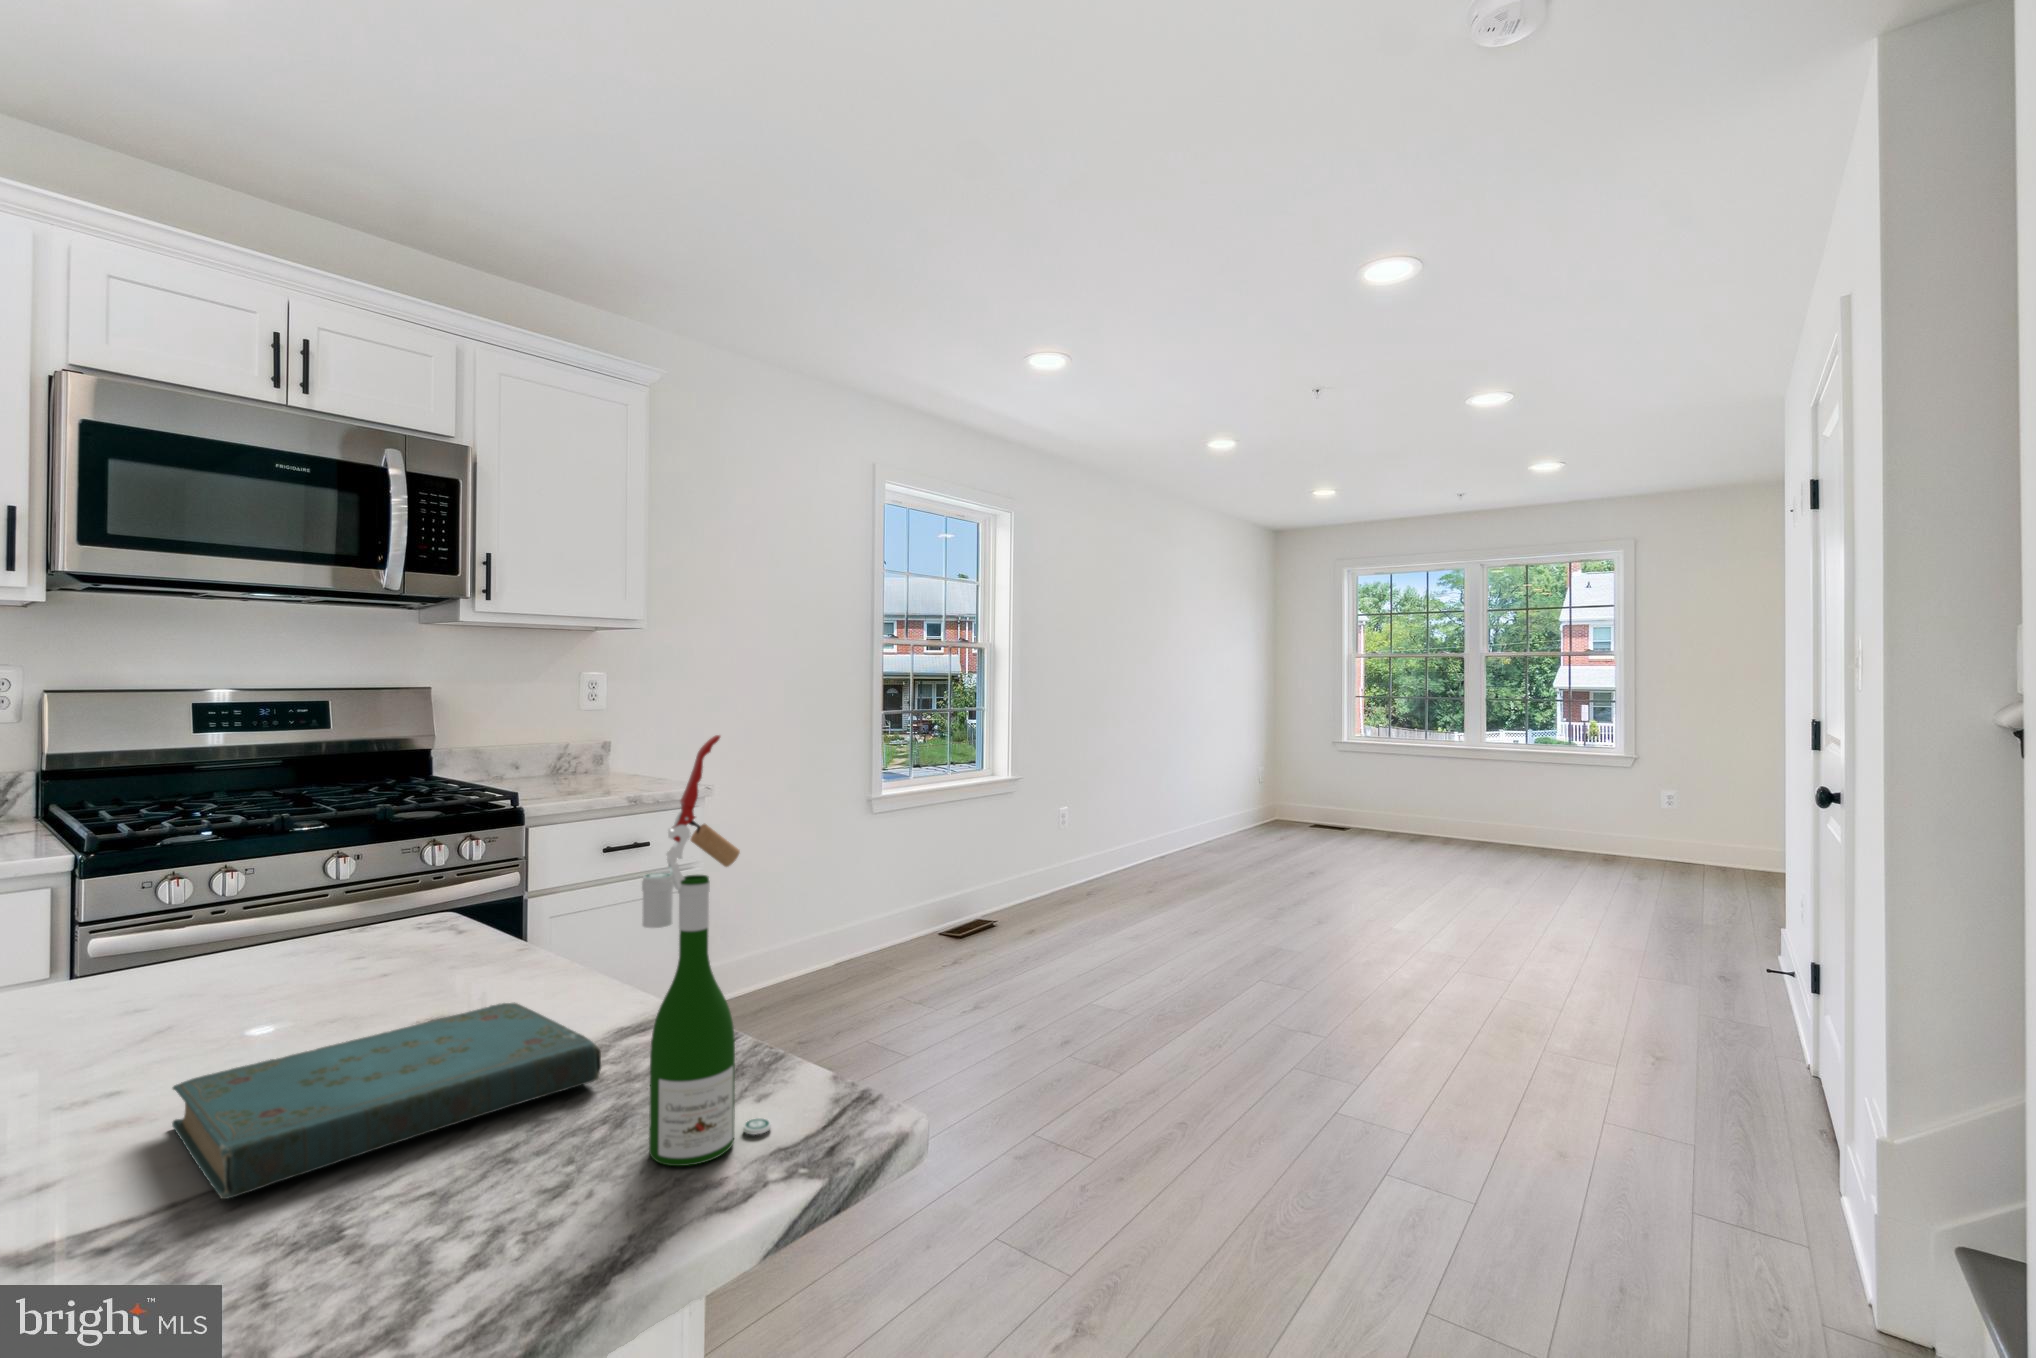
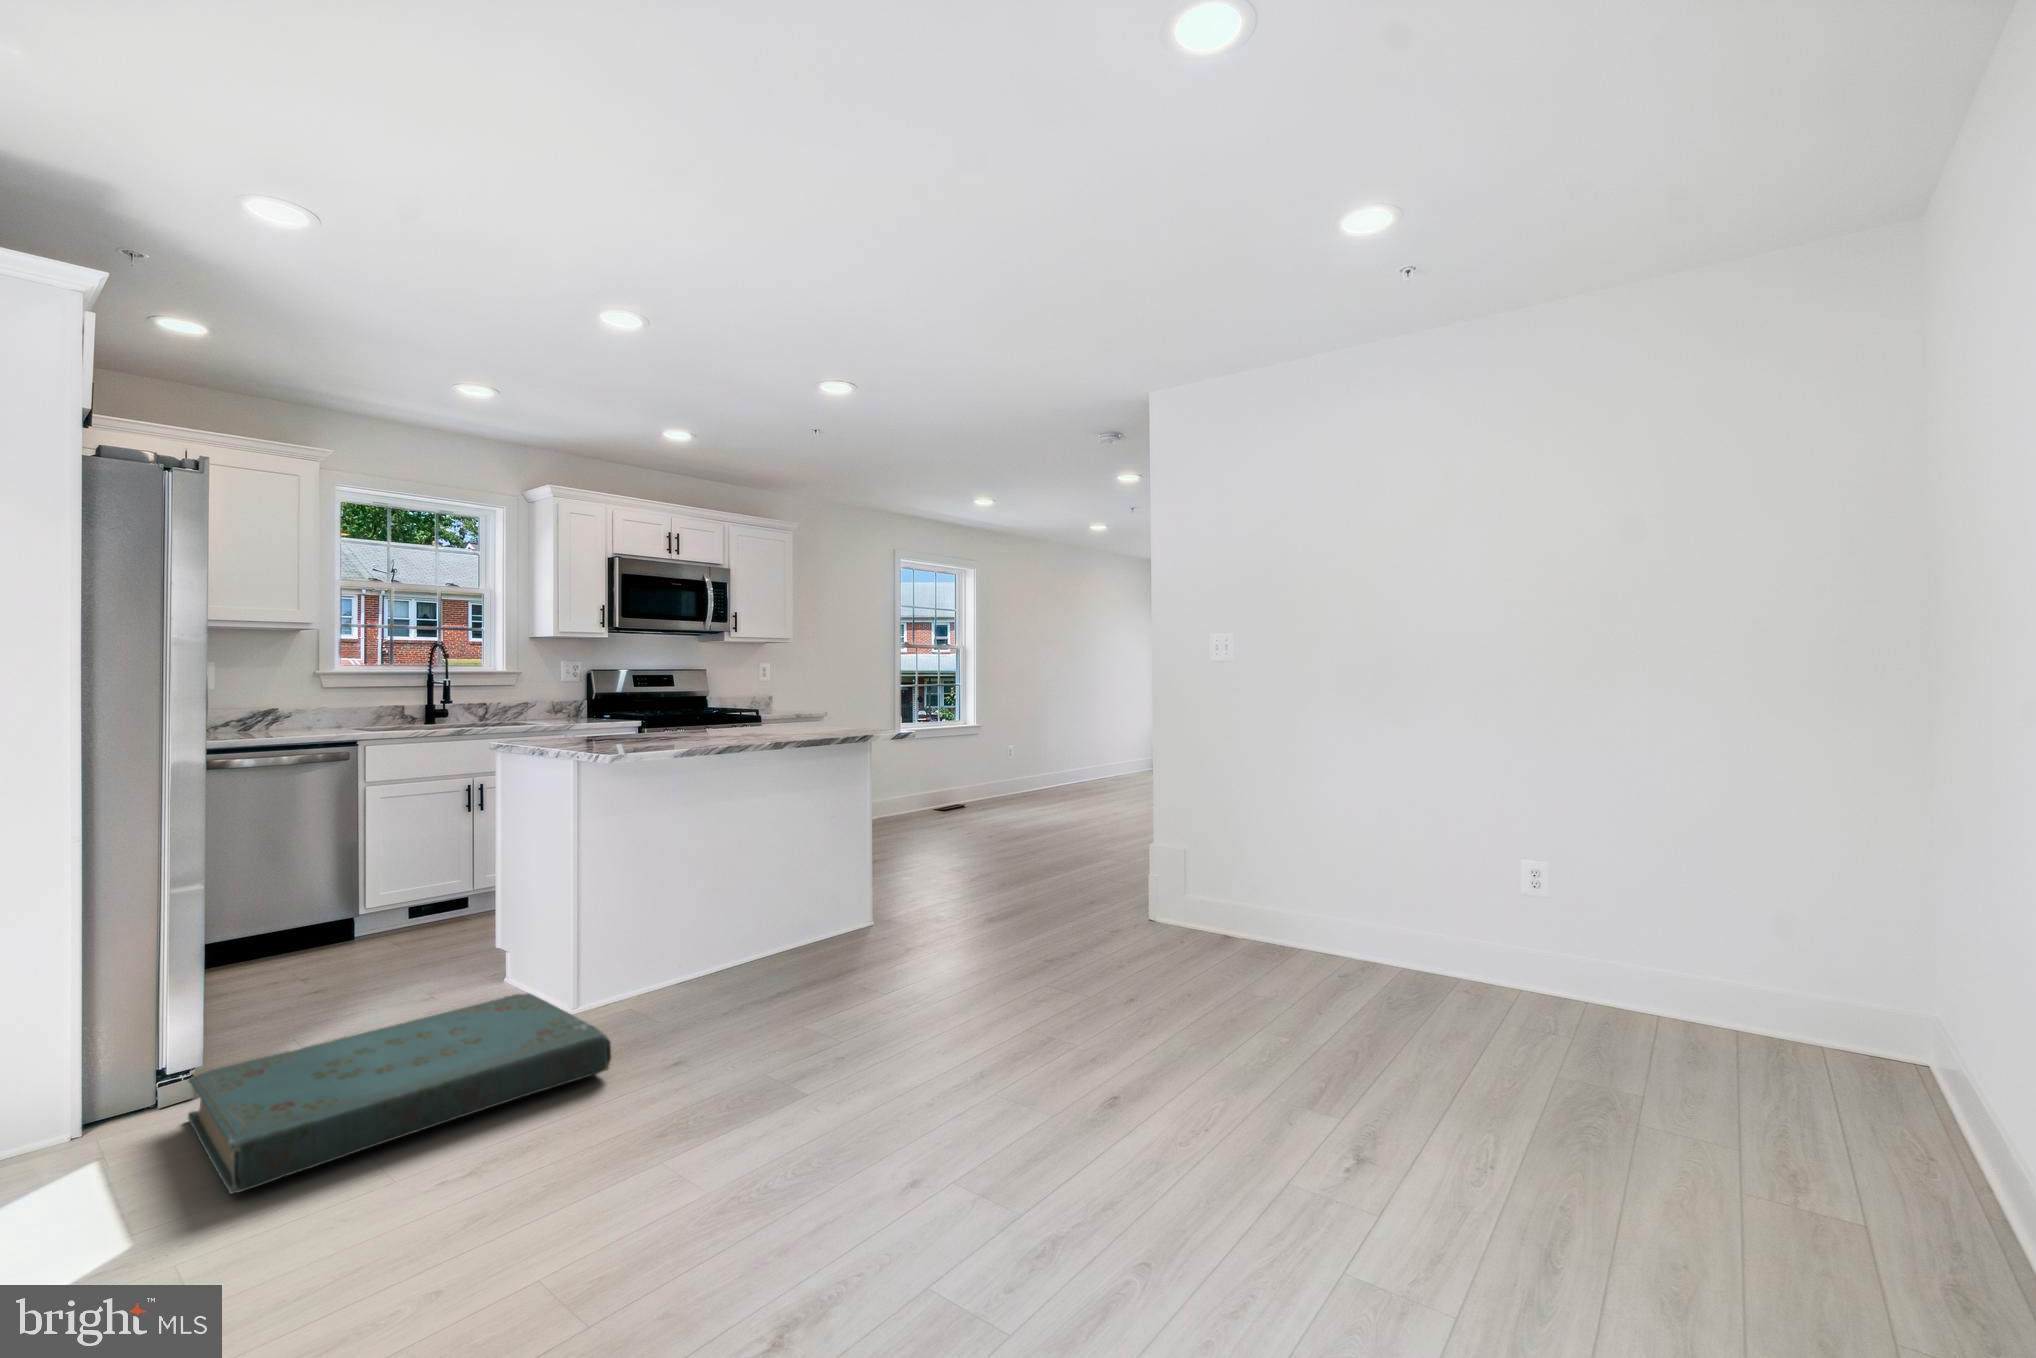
wine bottle: present [642,735,771,1166] -> none [648,731,777,1158]

